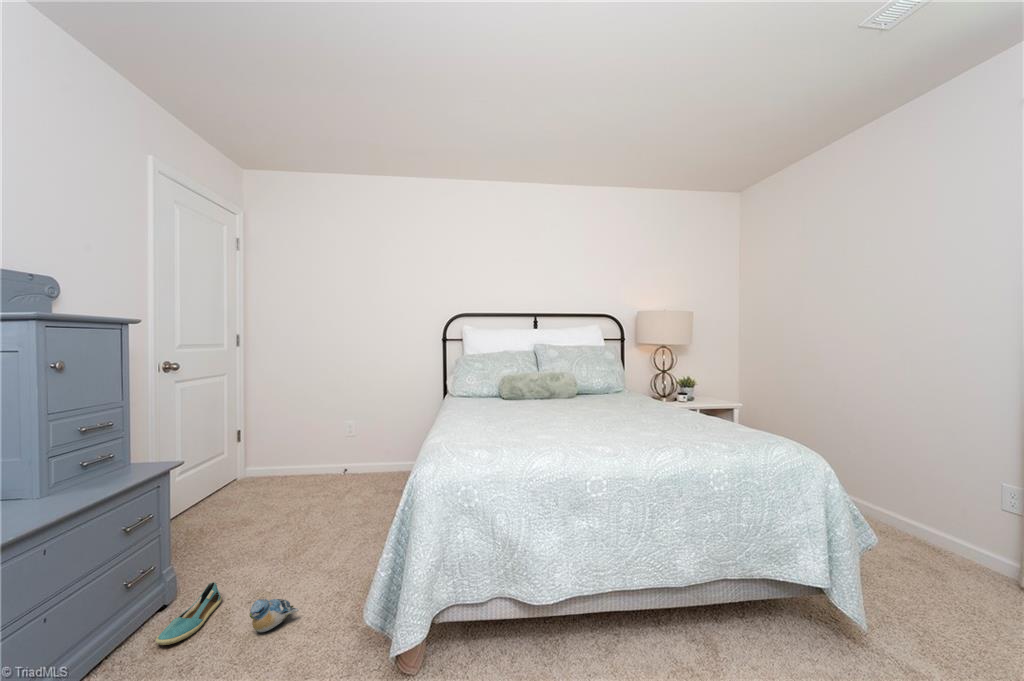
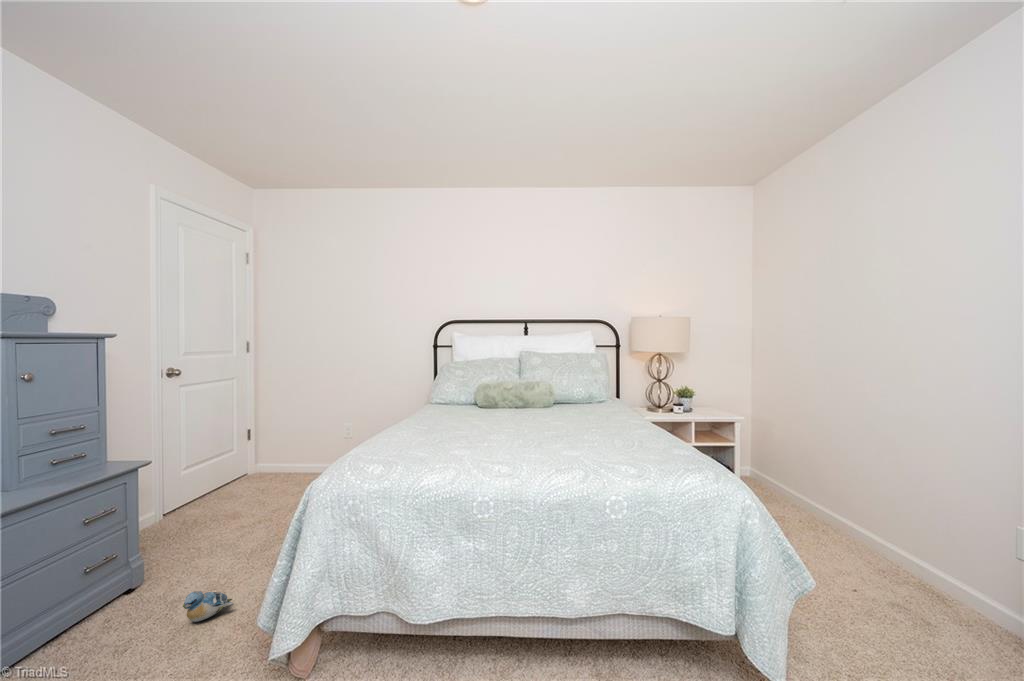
shoe: present [155,582,222,645] -> none [105,571,179,626]

